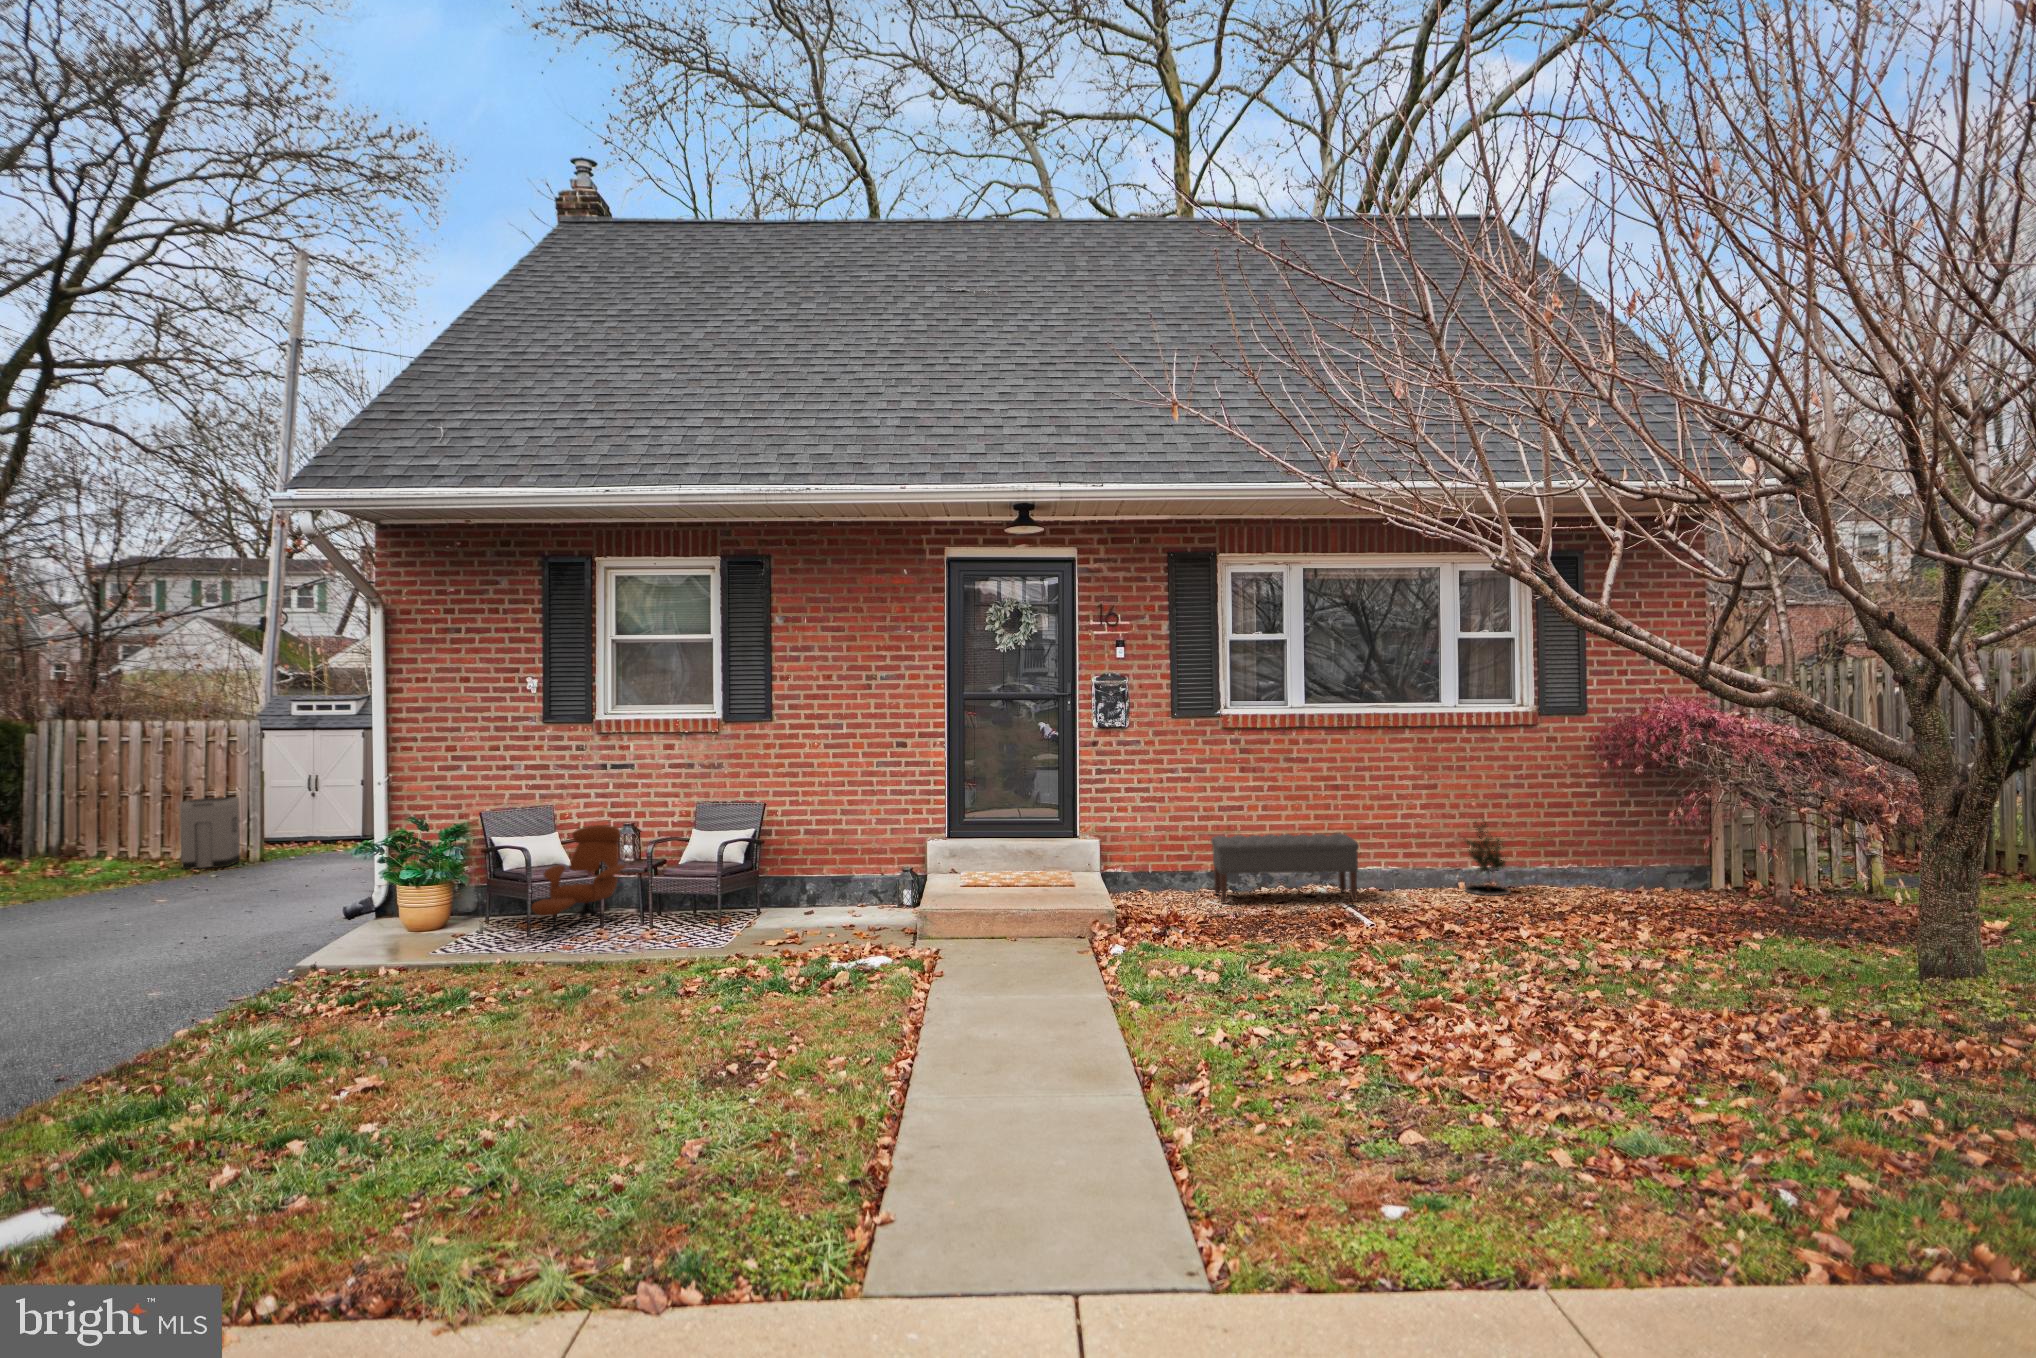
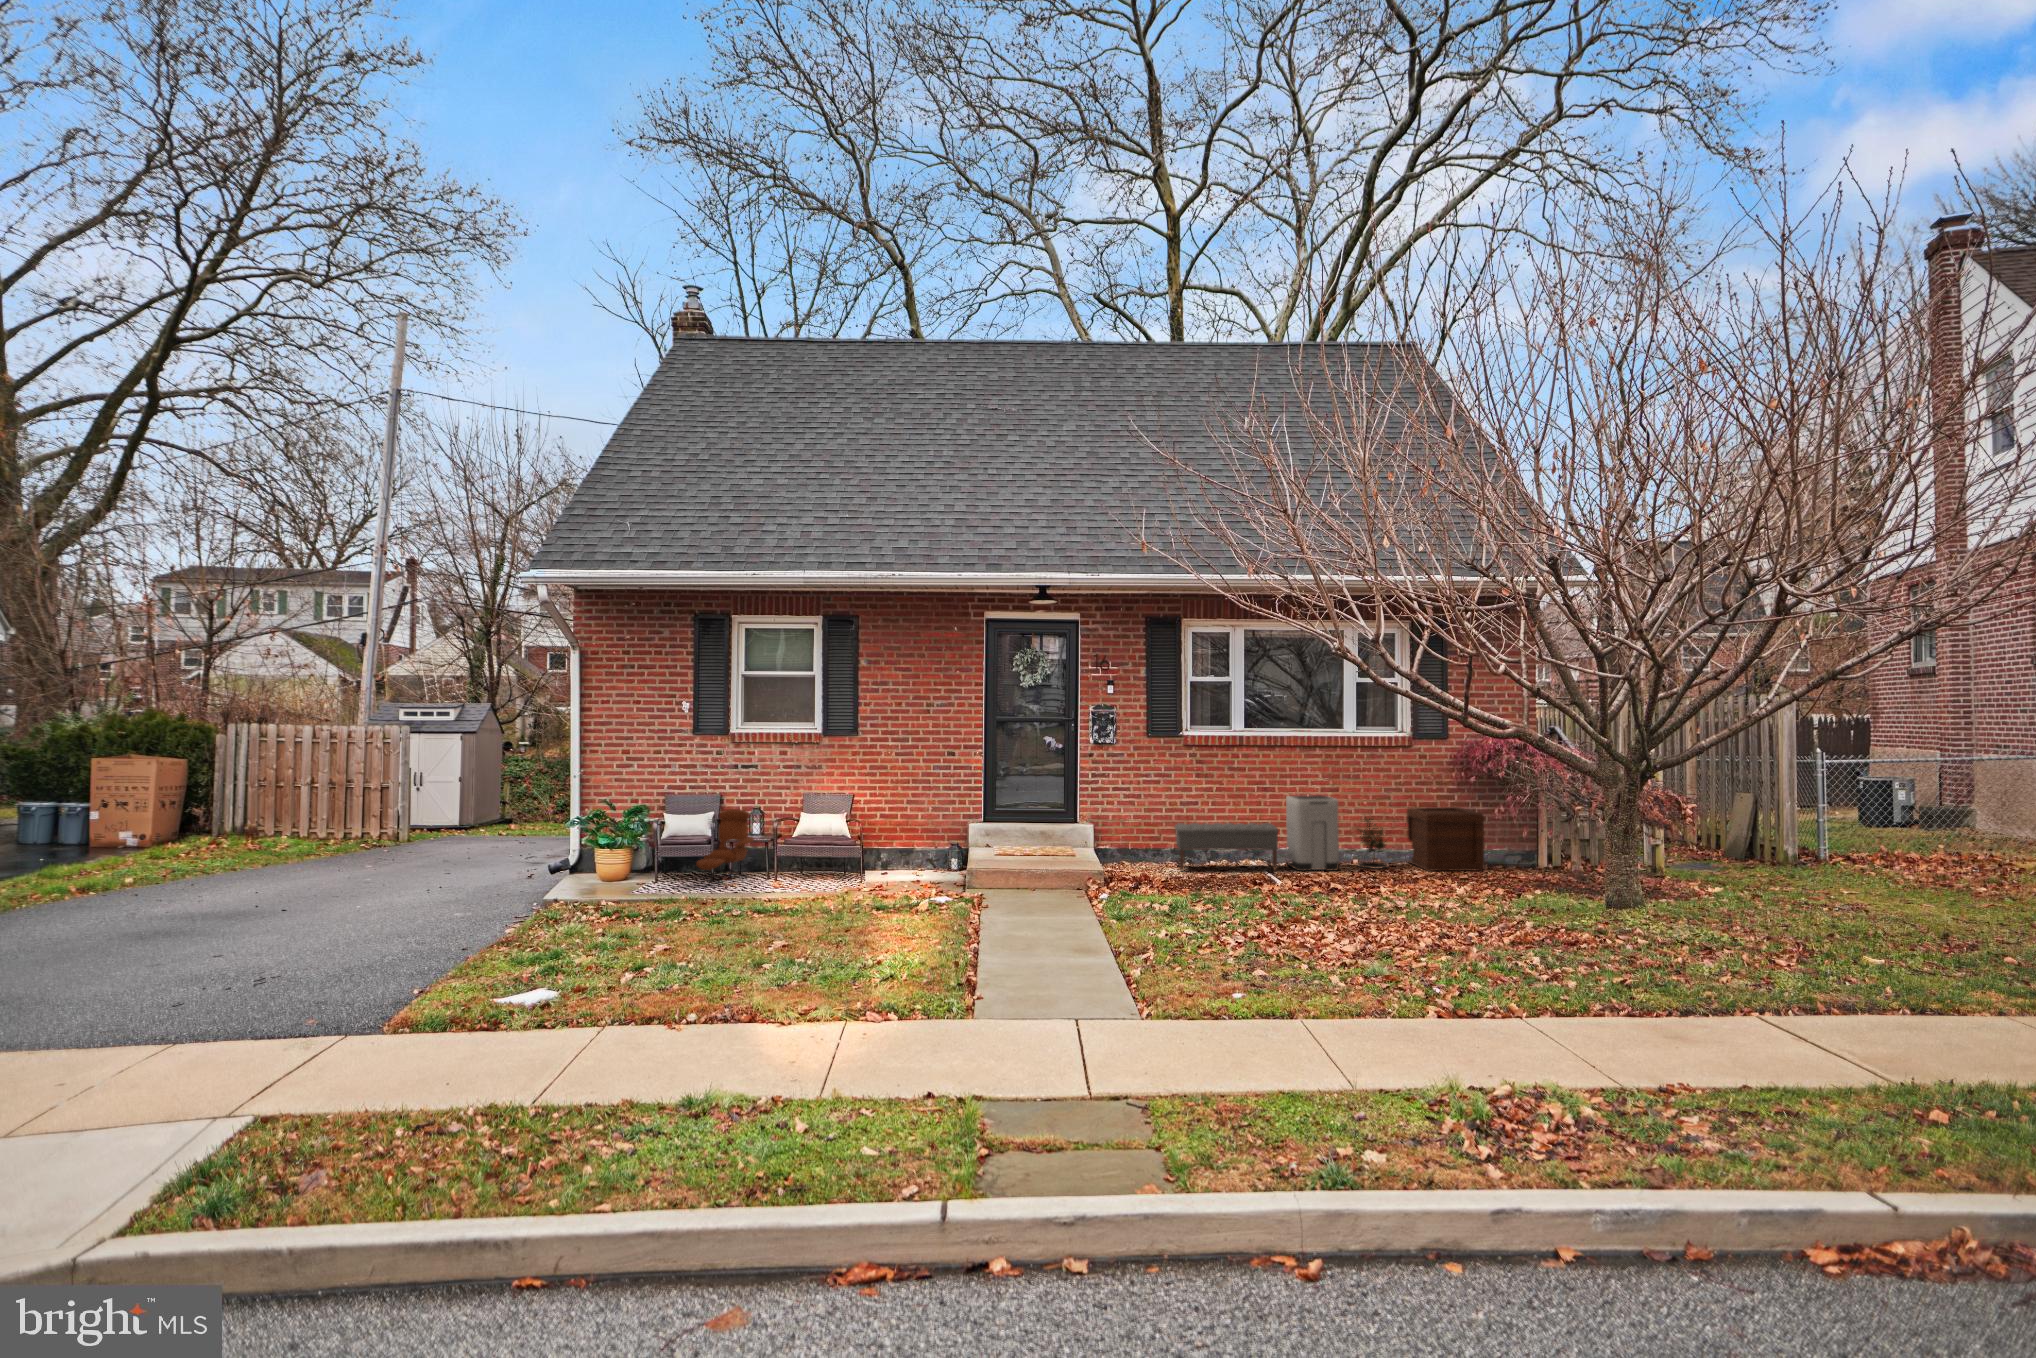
trash can: present [180,797,240,869] -> present [1286,795,1339,871]
wooden crate: none [1528,808,1649,900] -> present [1407,807,1484,871]

